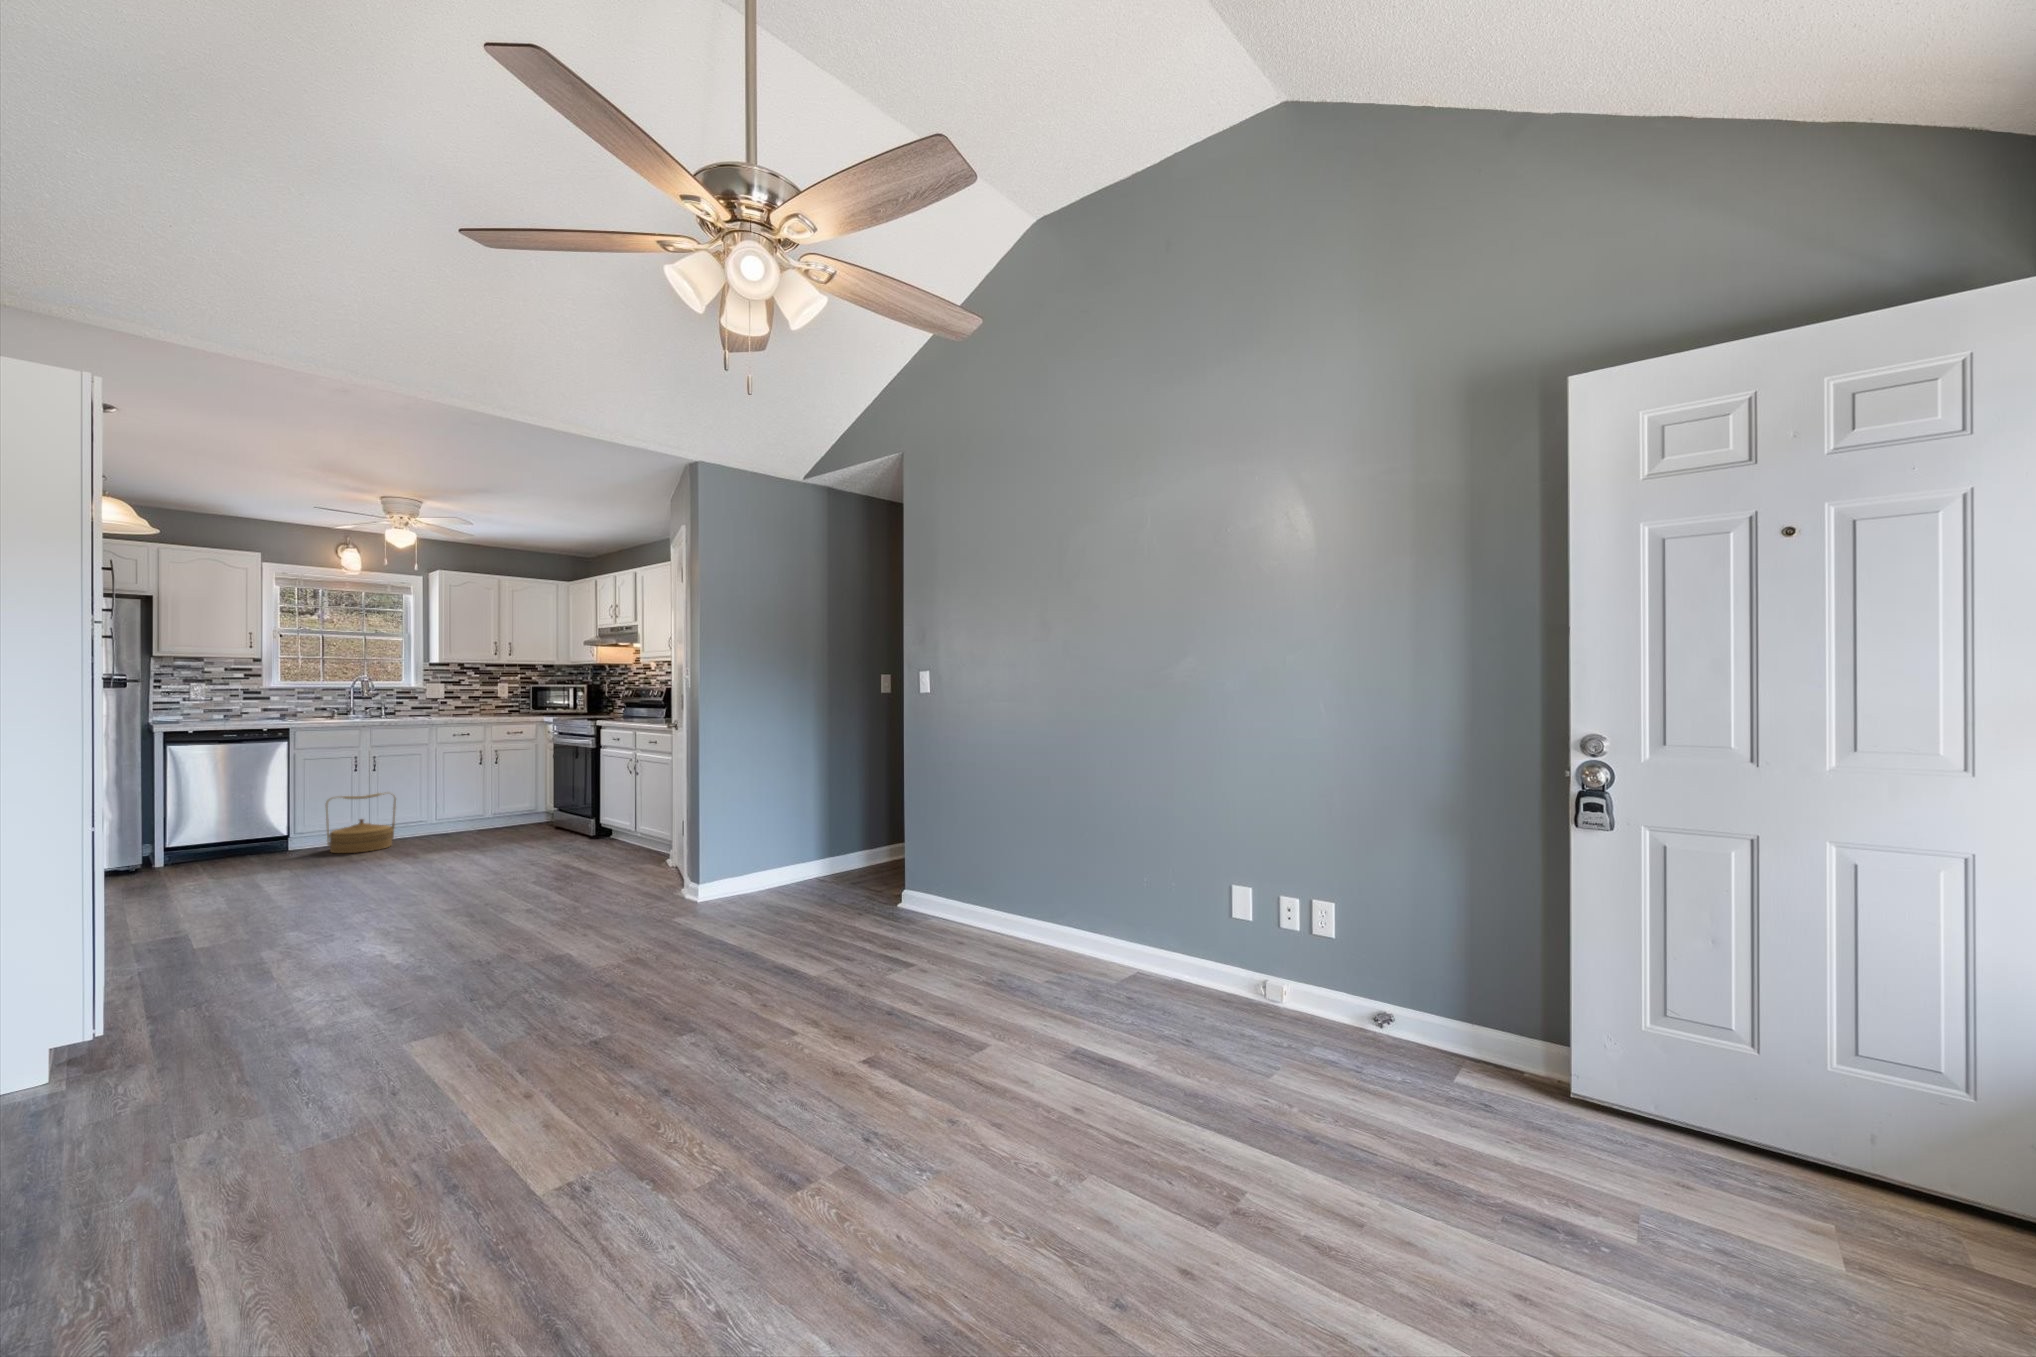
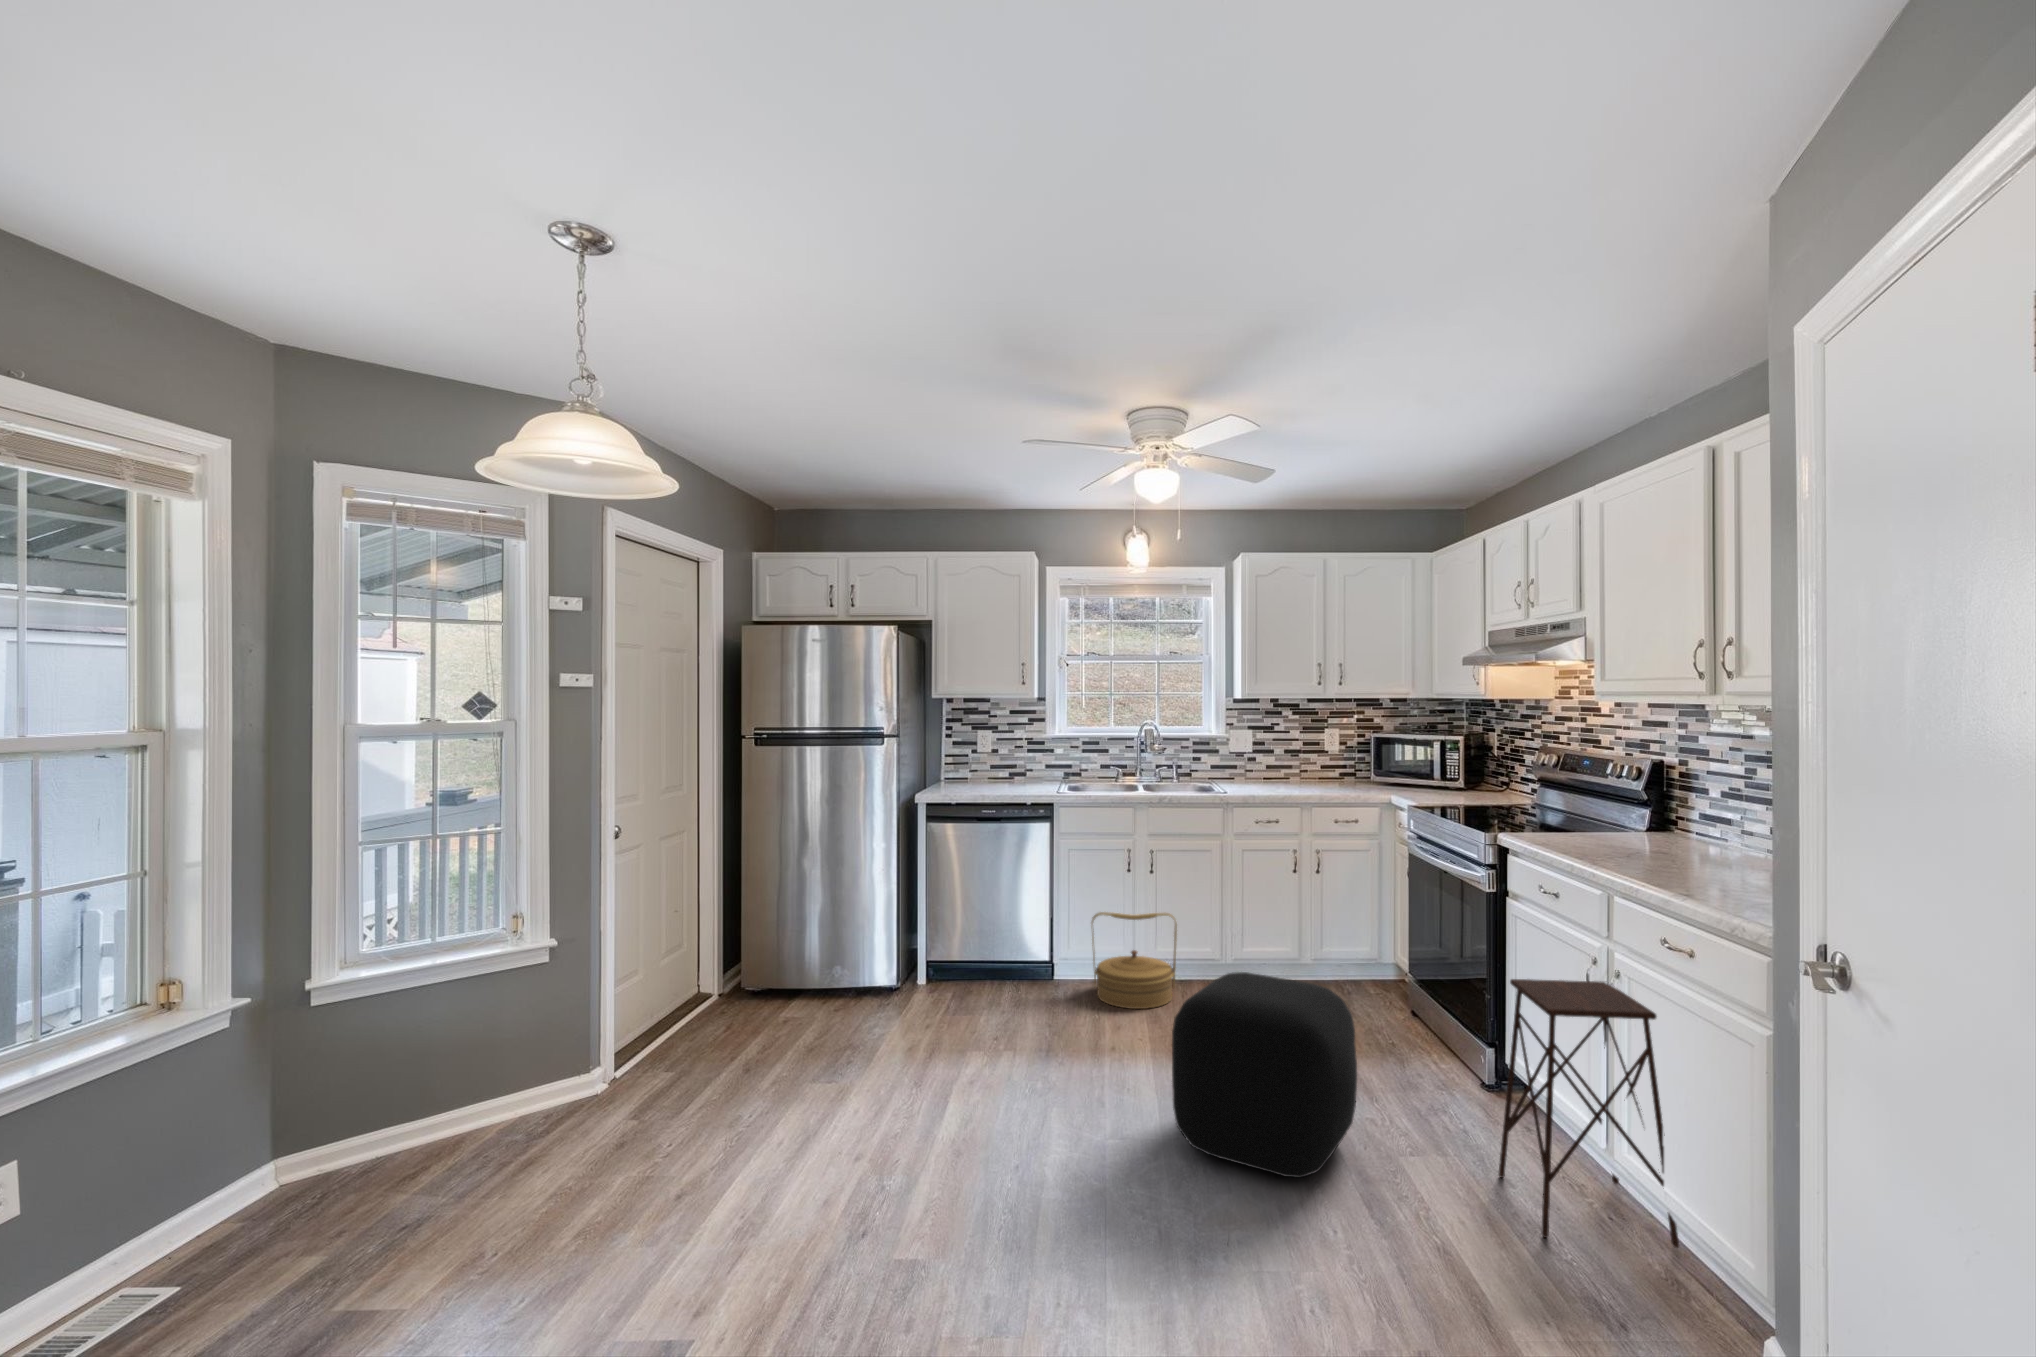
side table: none [591,767,658,864] -> present [1499,979,1679,1248]
ottoman: none [418,789,523,876] -> present [1172,972,1357,1178]

